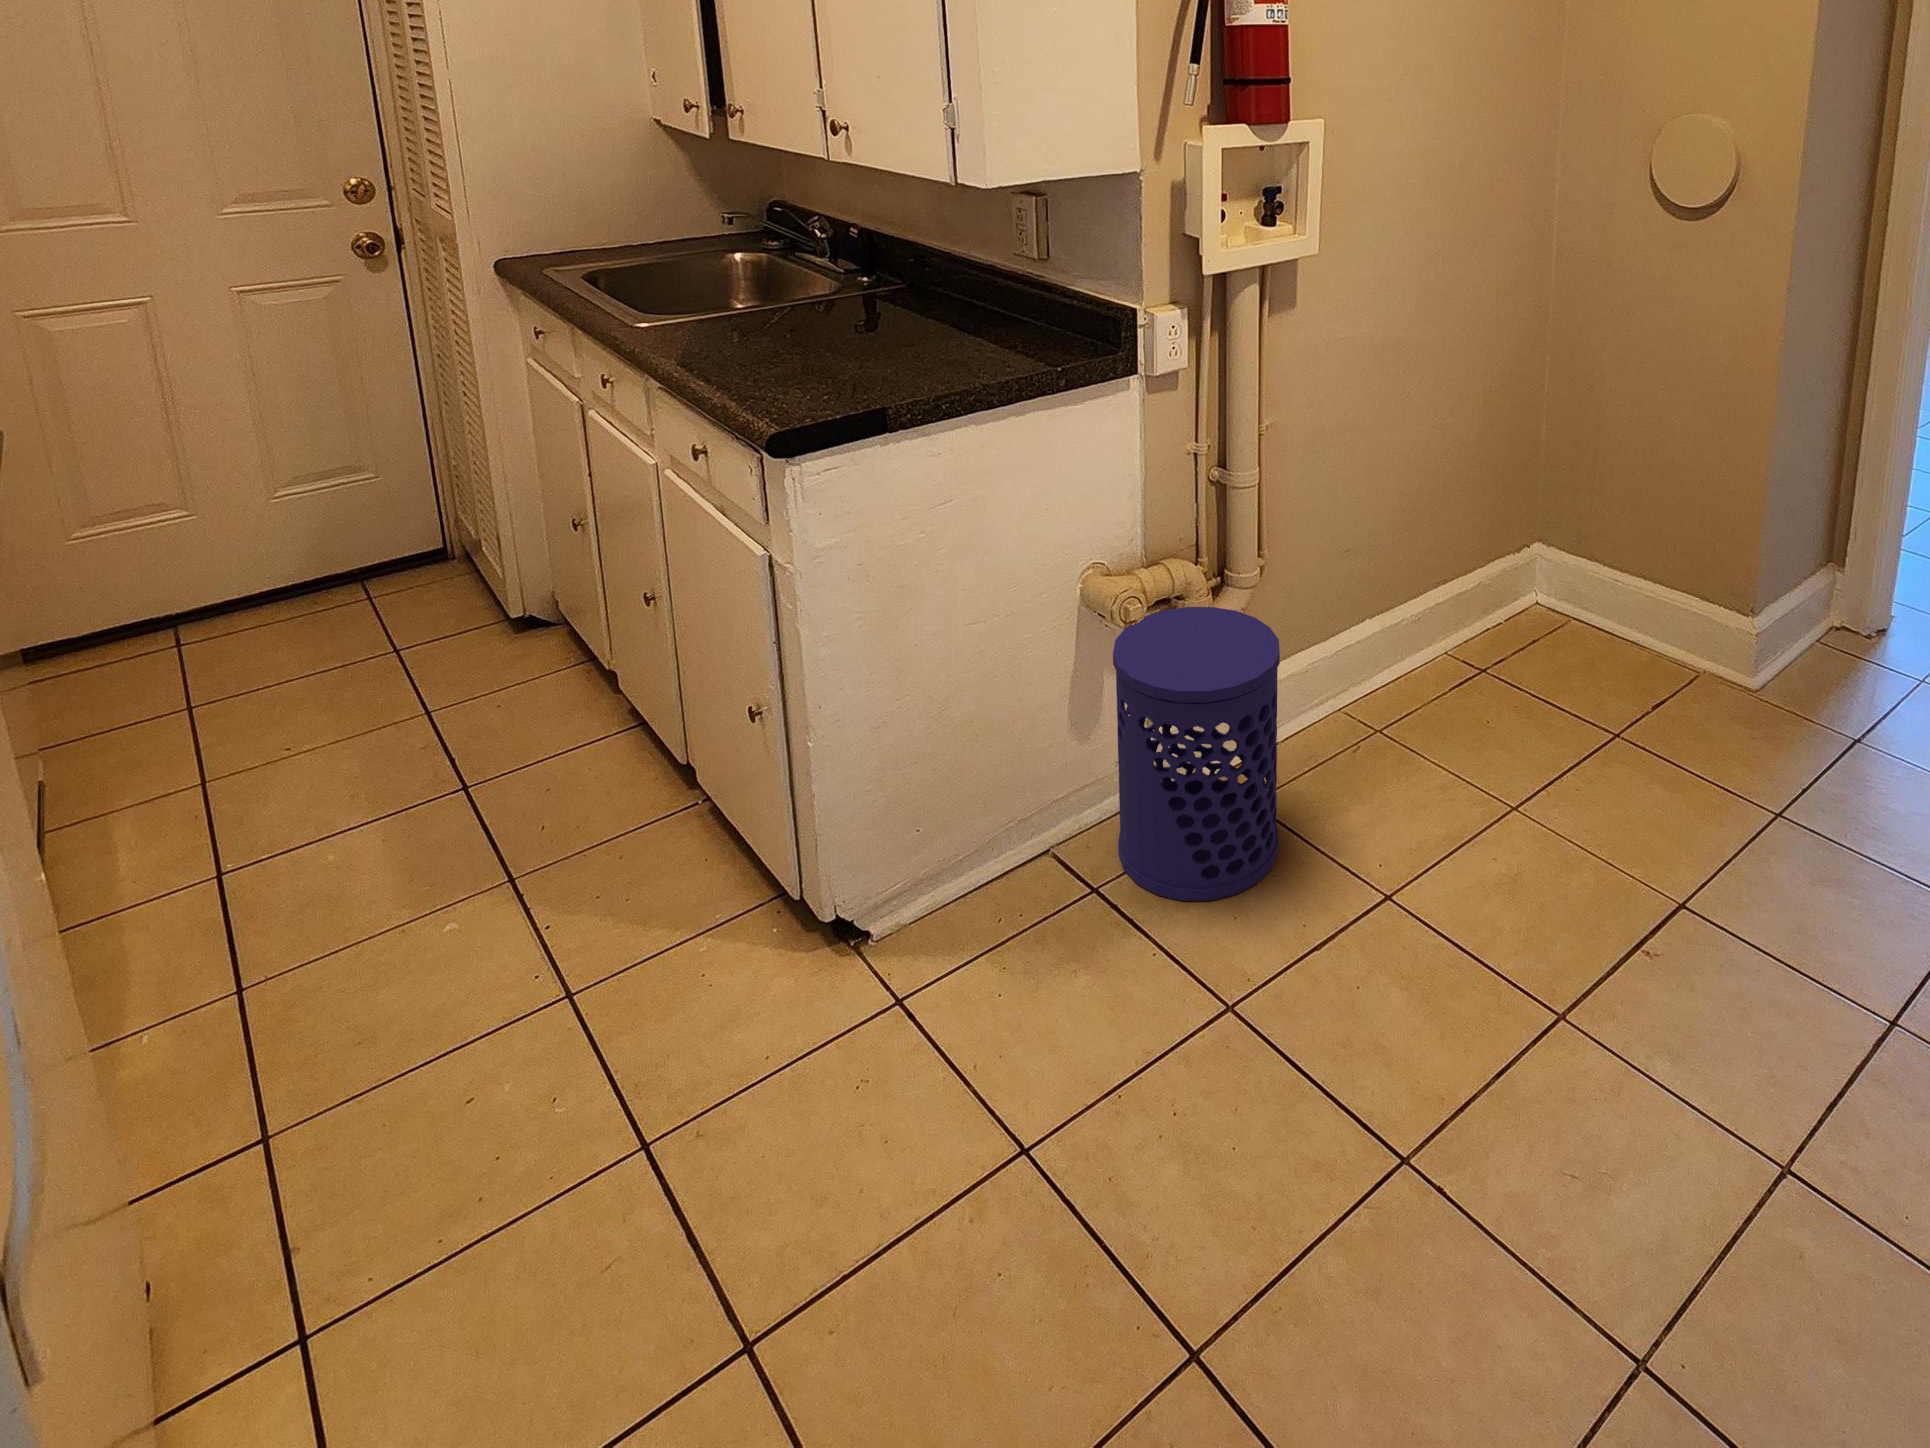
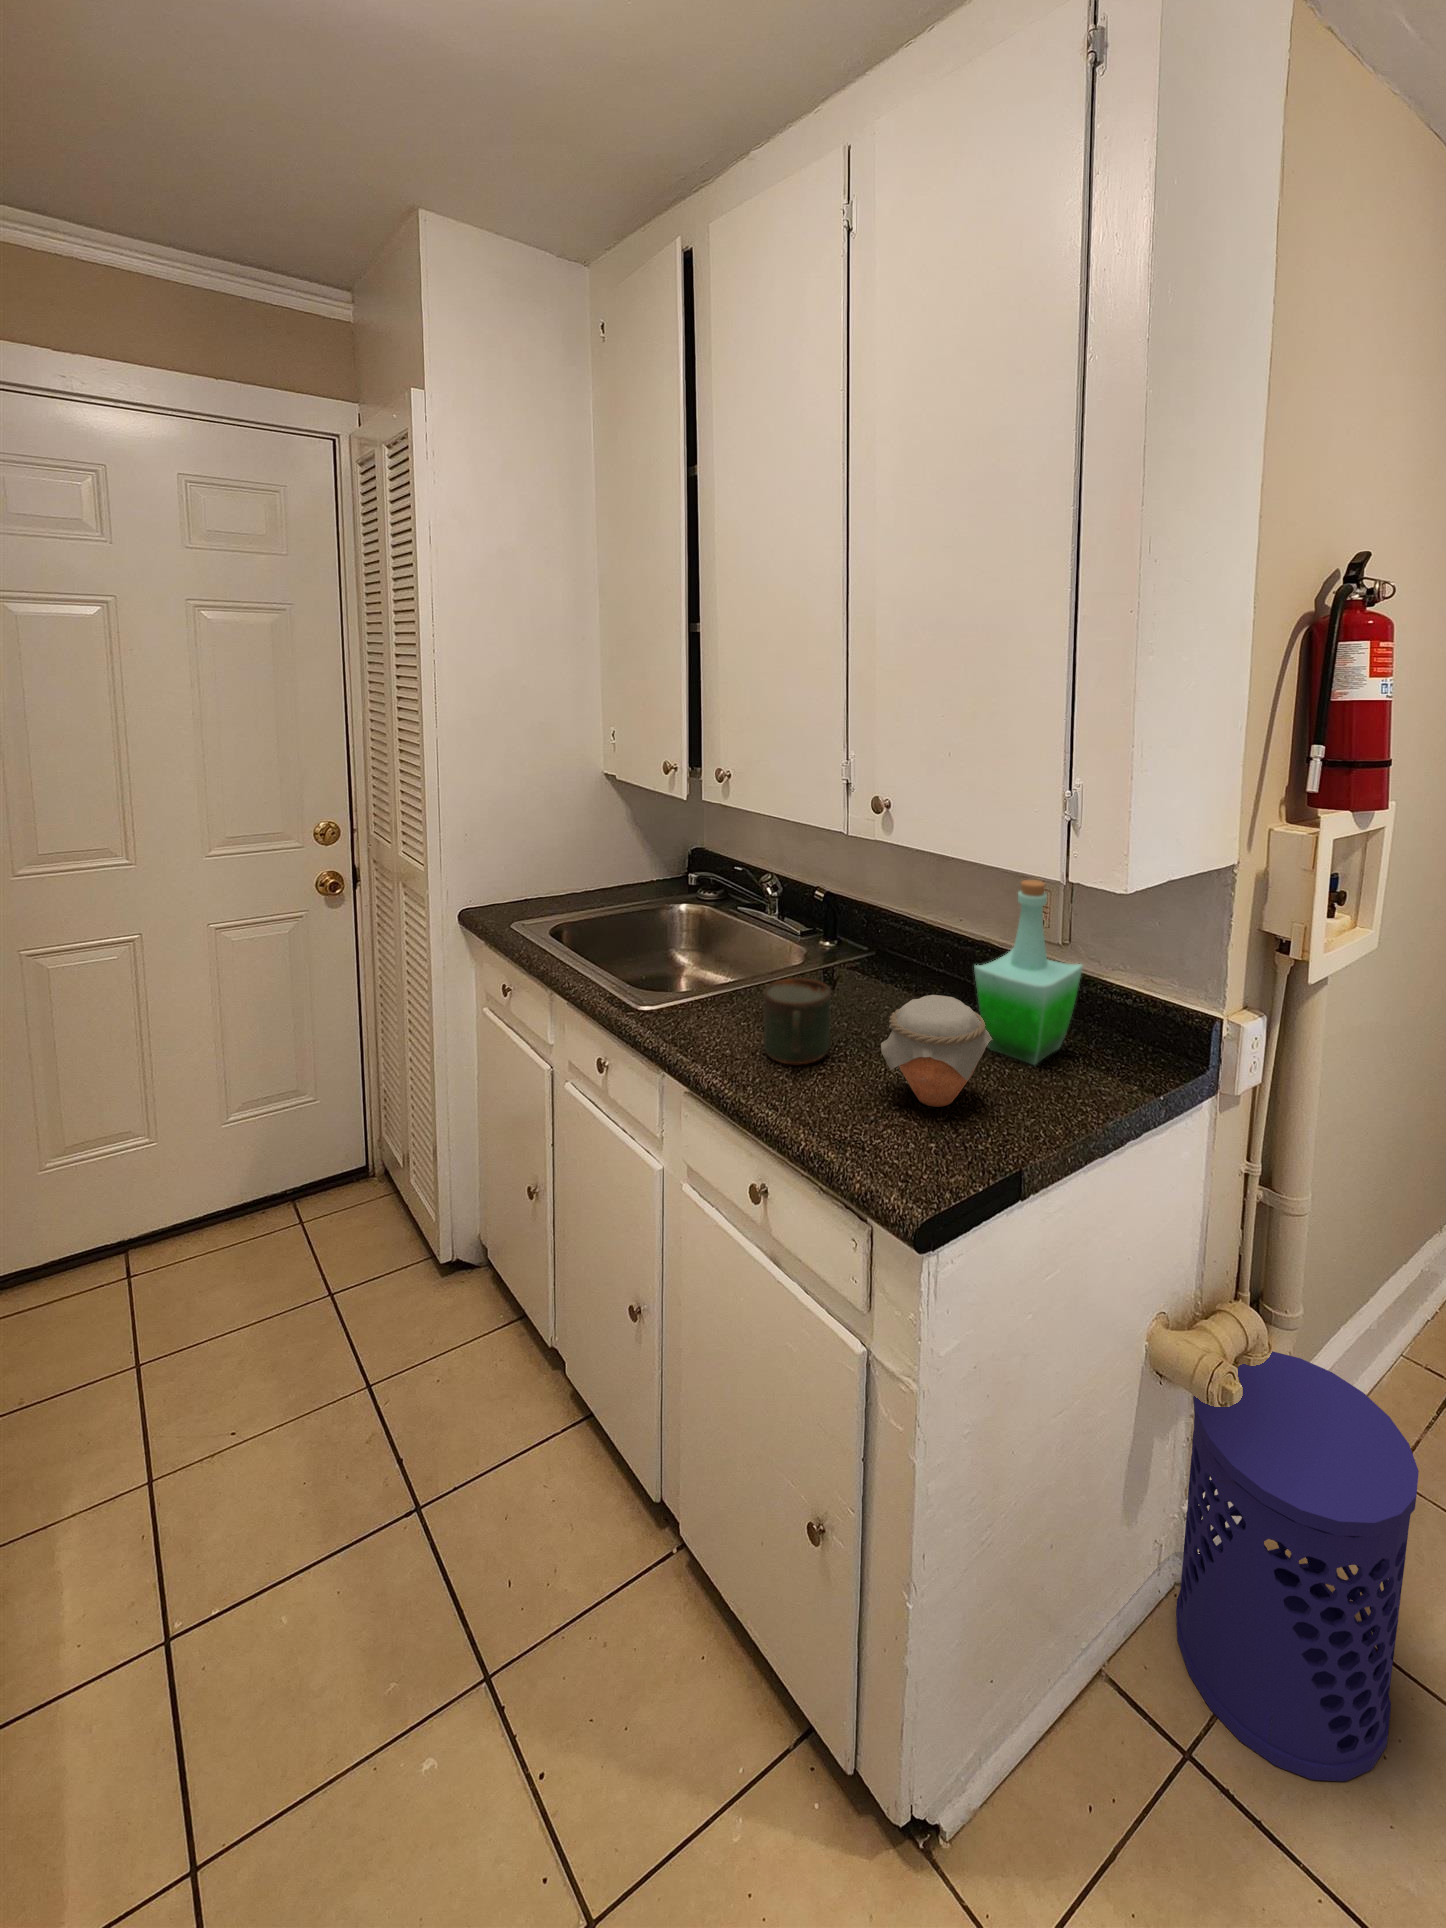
bottle: none [927,195,1031,359] -> present [974,880,1083,1065]
mug: none [719,287,789,357] -> present [763,978,831,1064]
jar: none [797,289,901,379] -> present [881,995,992,1107]

